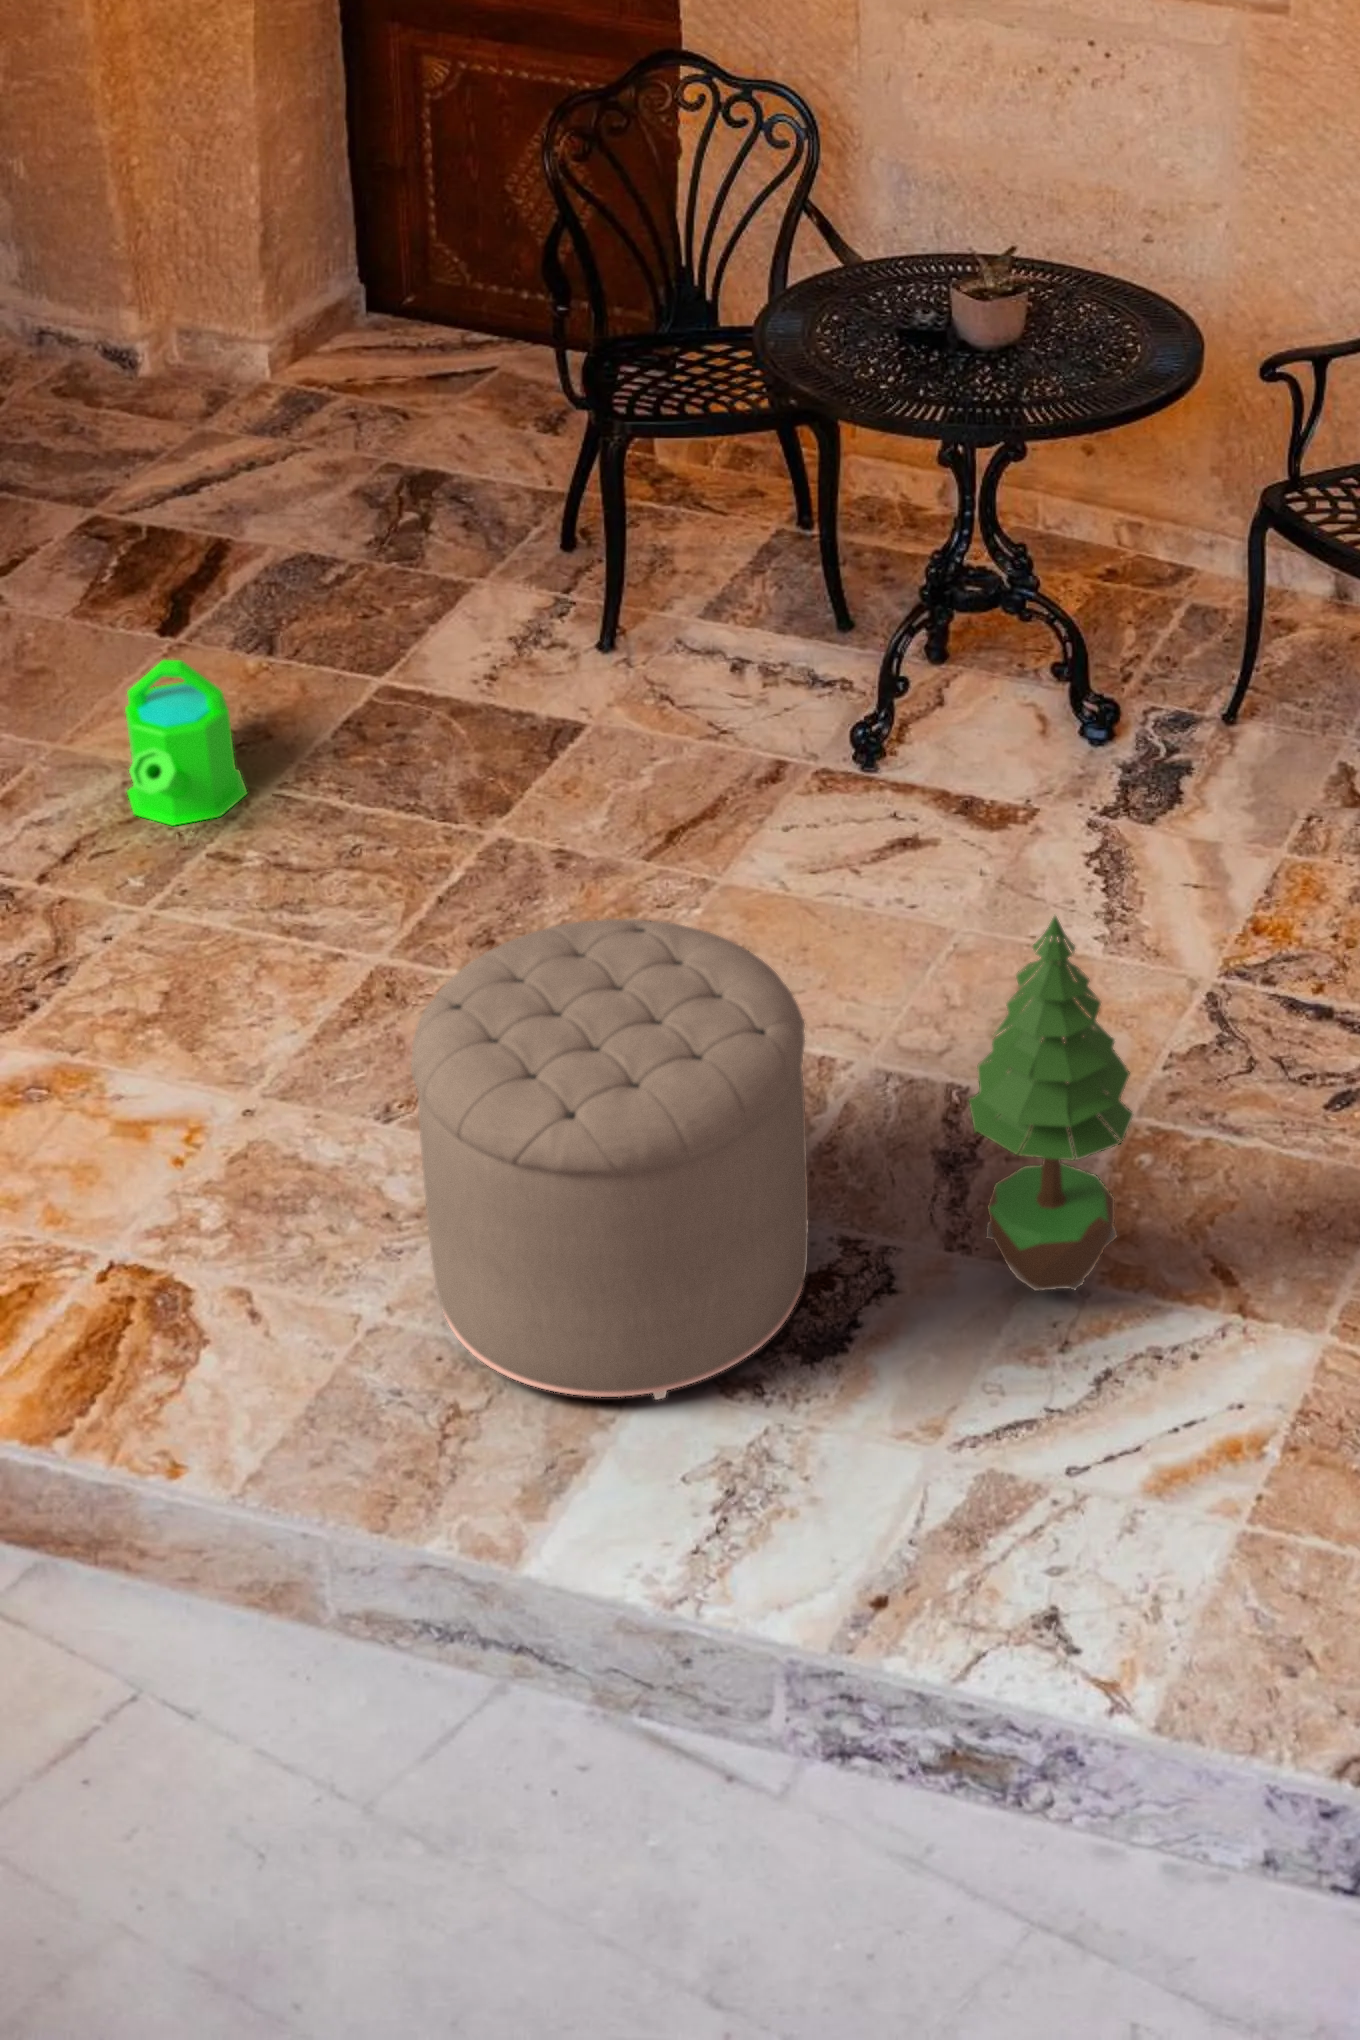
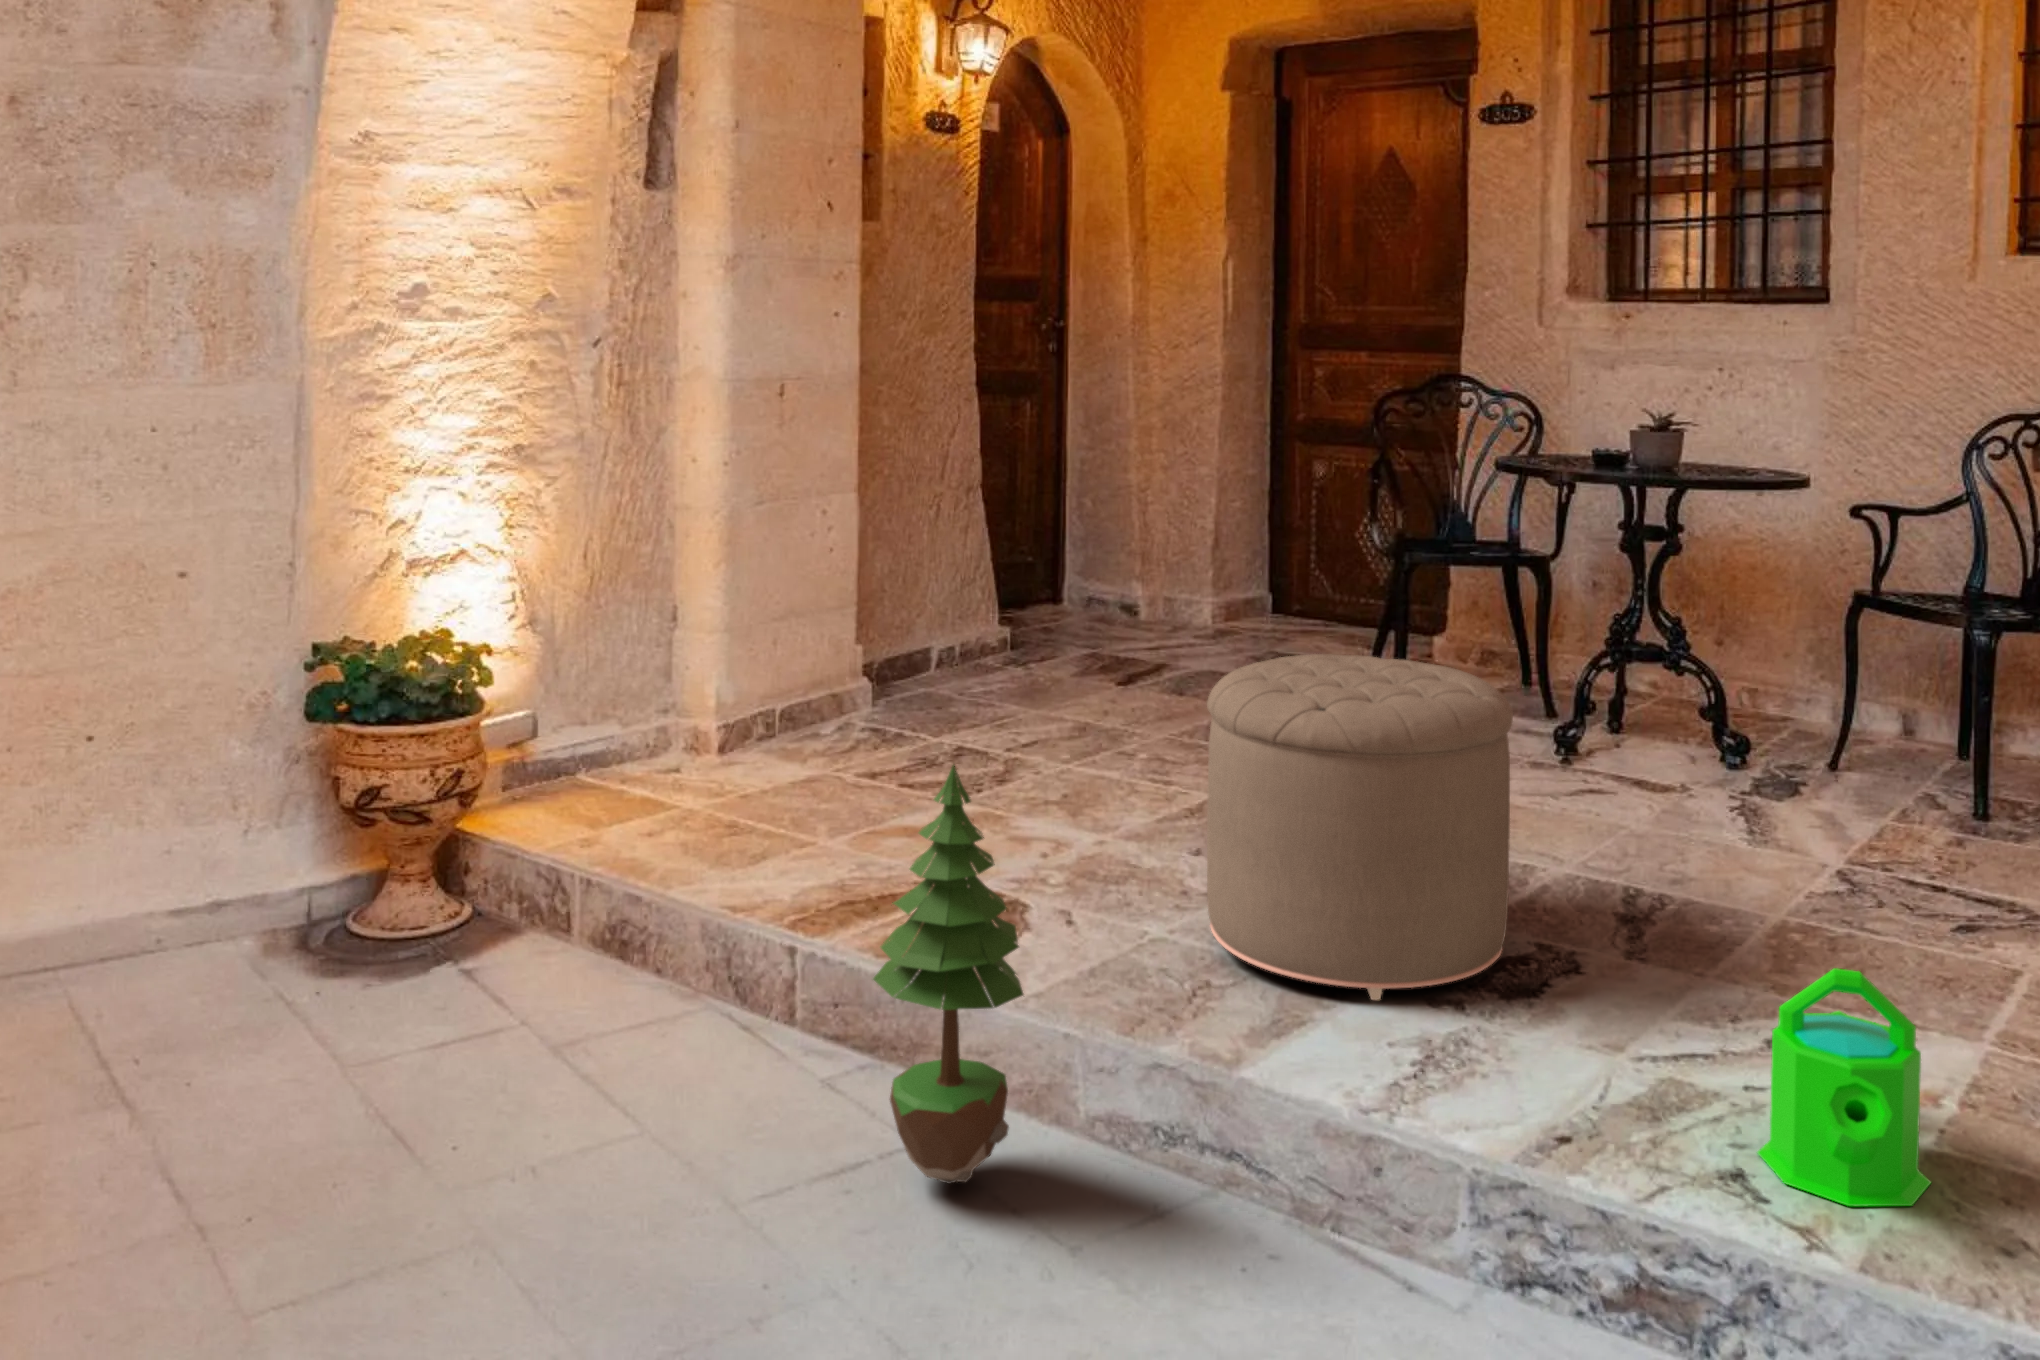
watering can: present [125,660,247,826] -> present [1758,968,1931,1206]
potted tree: present [969,916,1133,1291] -> present [873,765,1023,1184]

